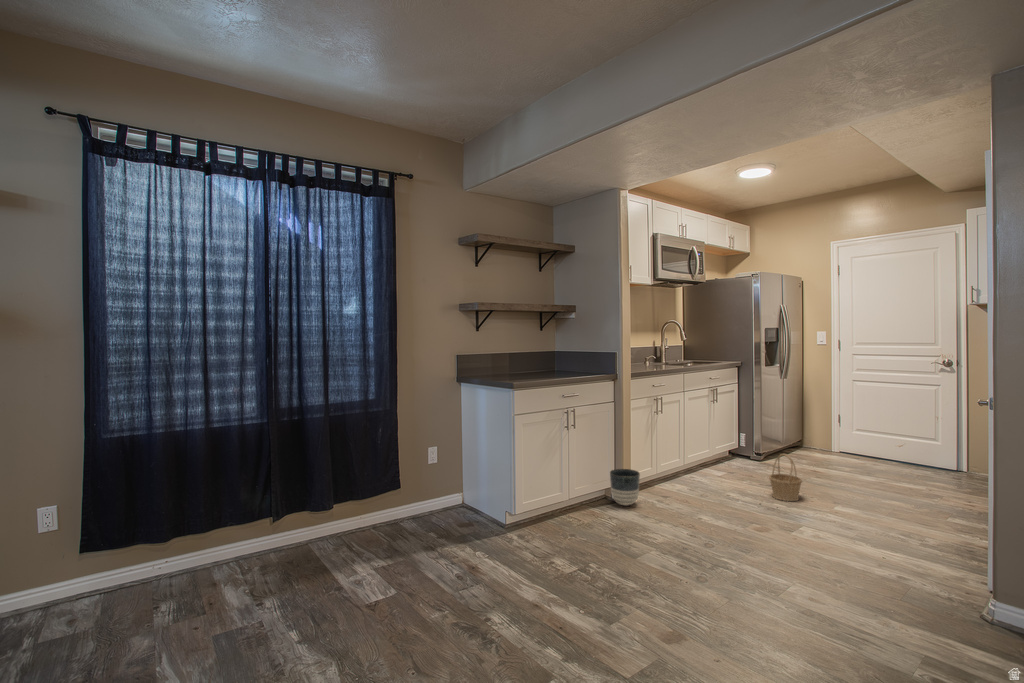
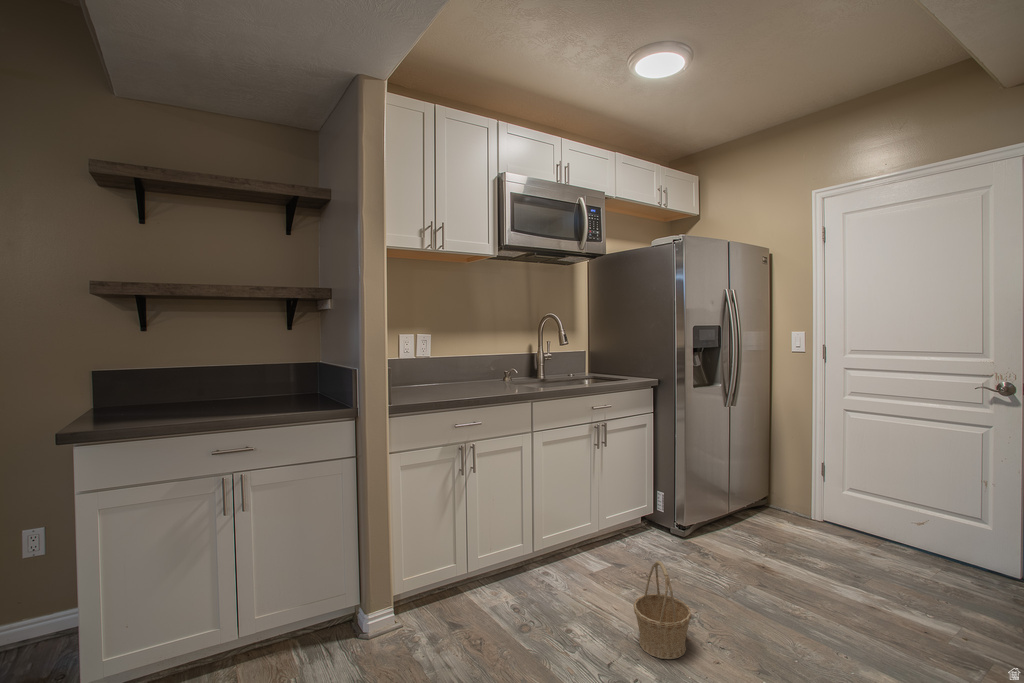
planter: present [610,469,640,506] -> none [325,575,381,651]

